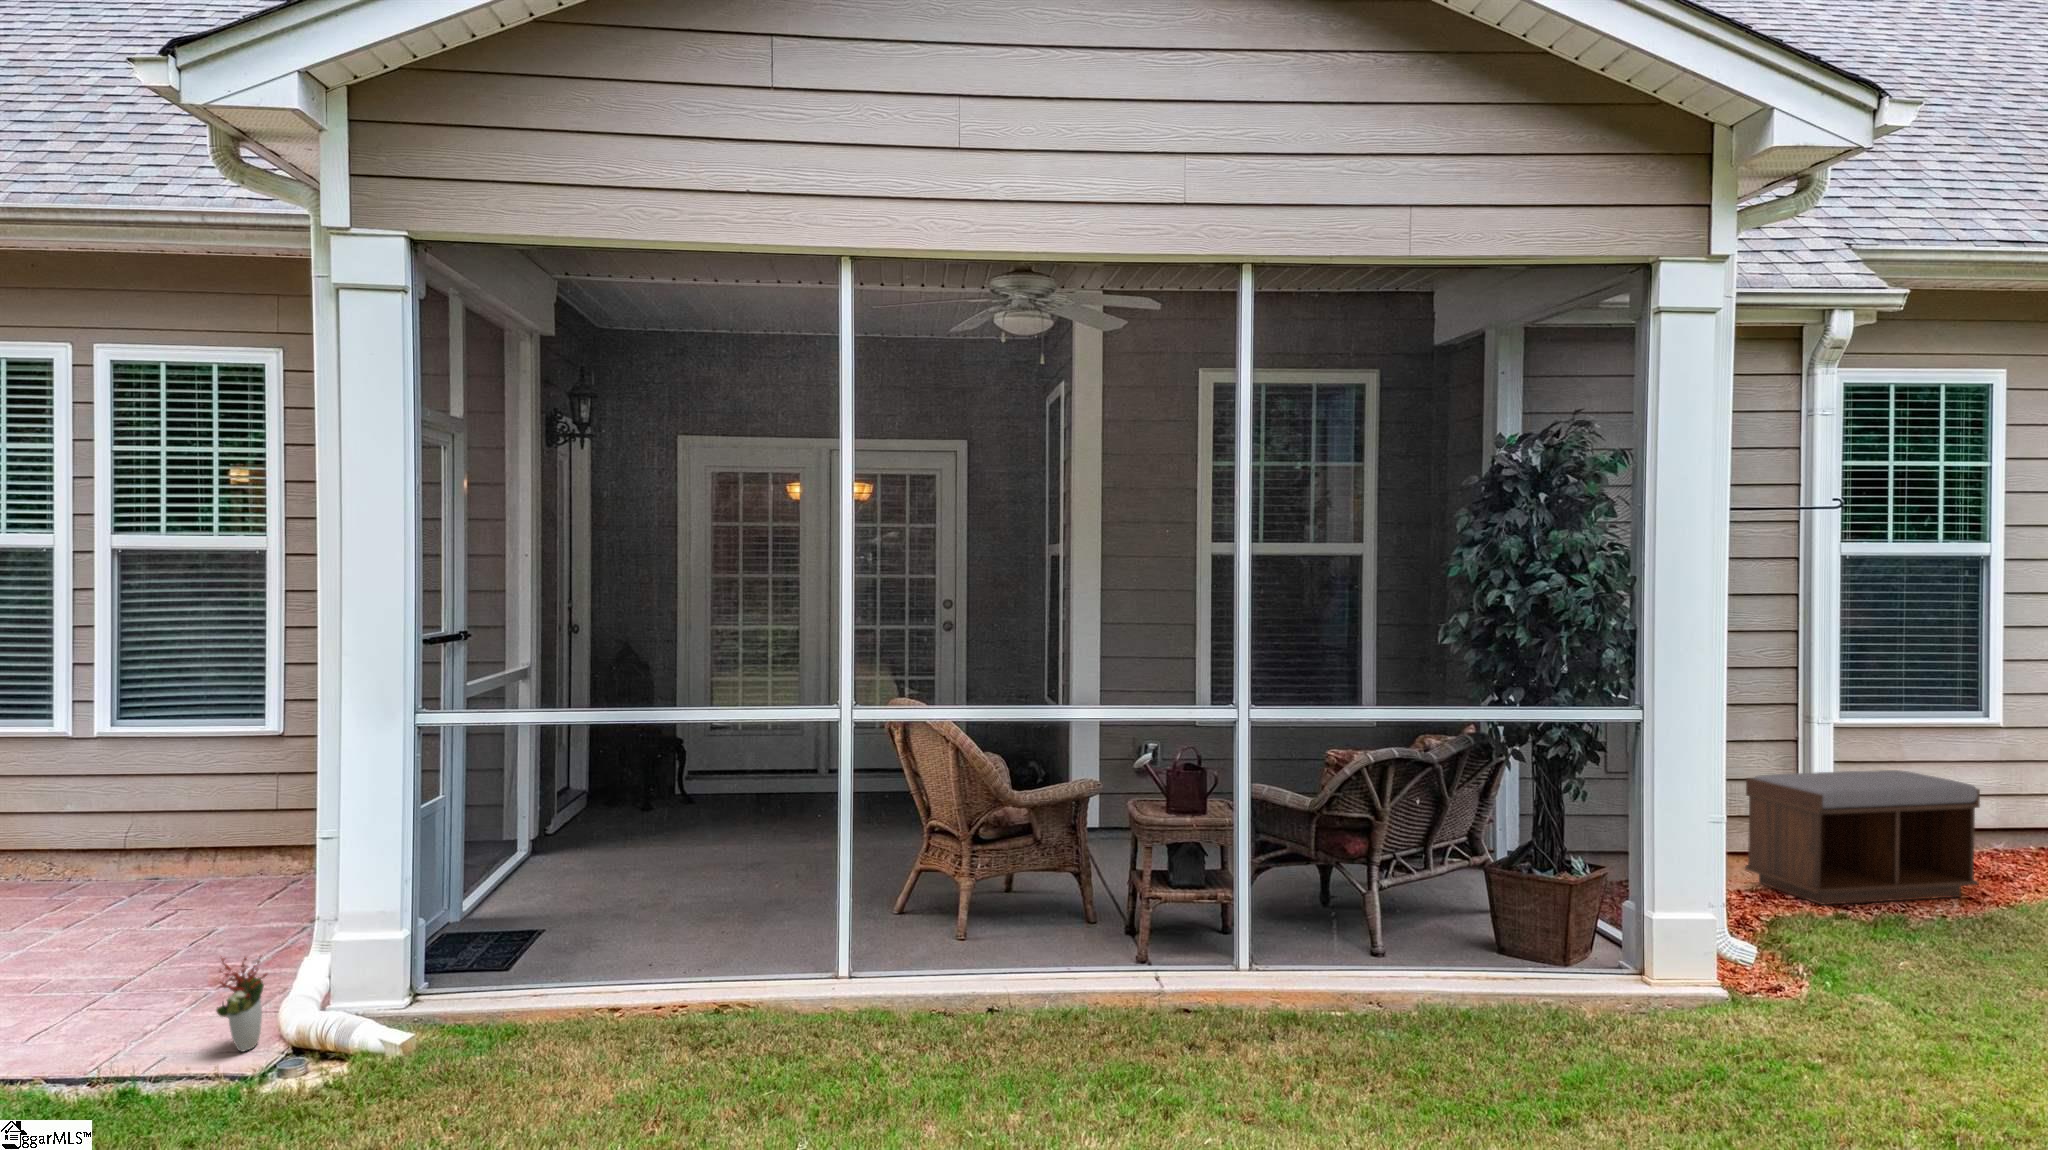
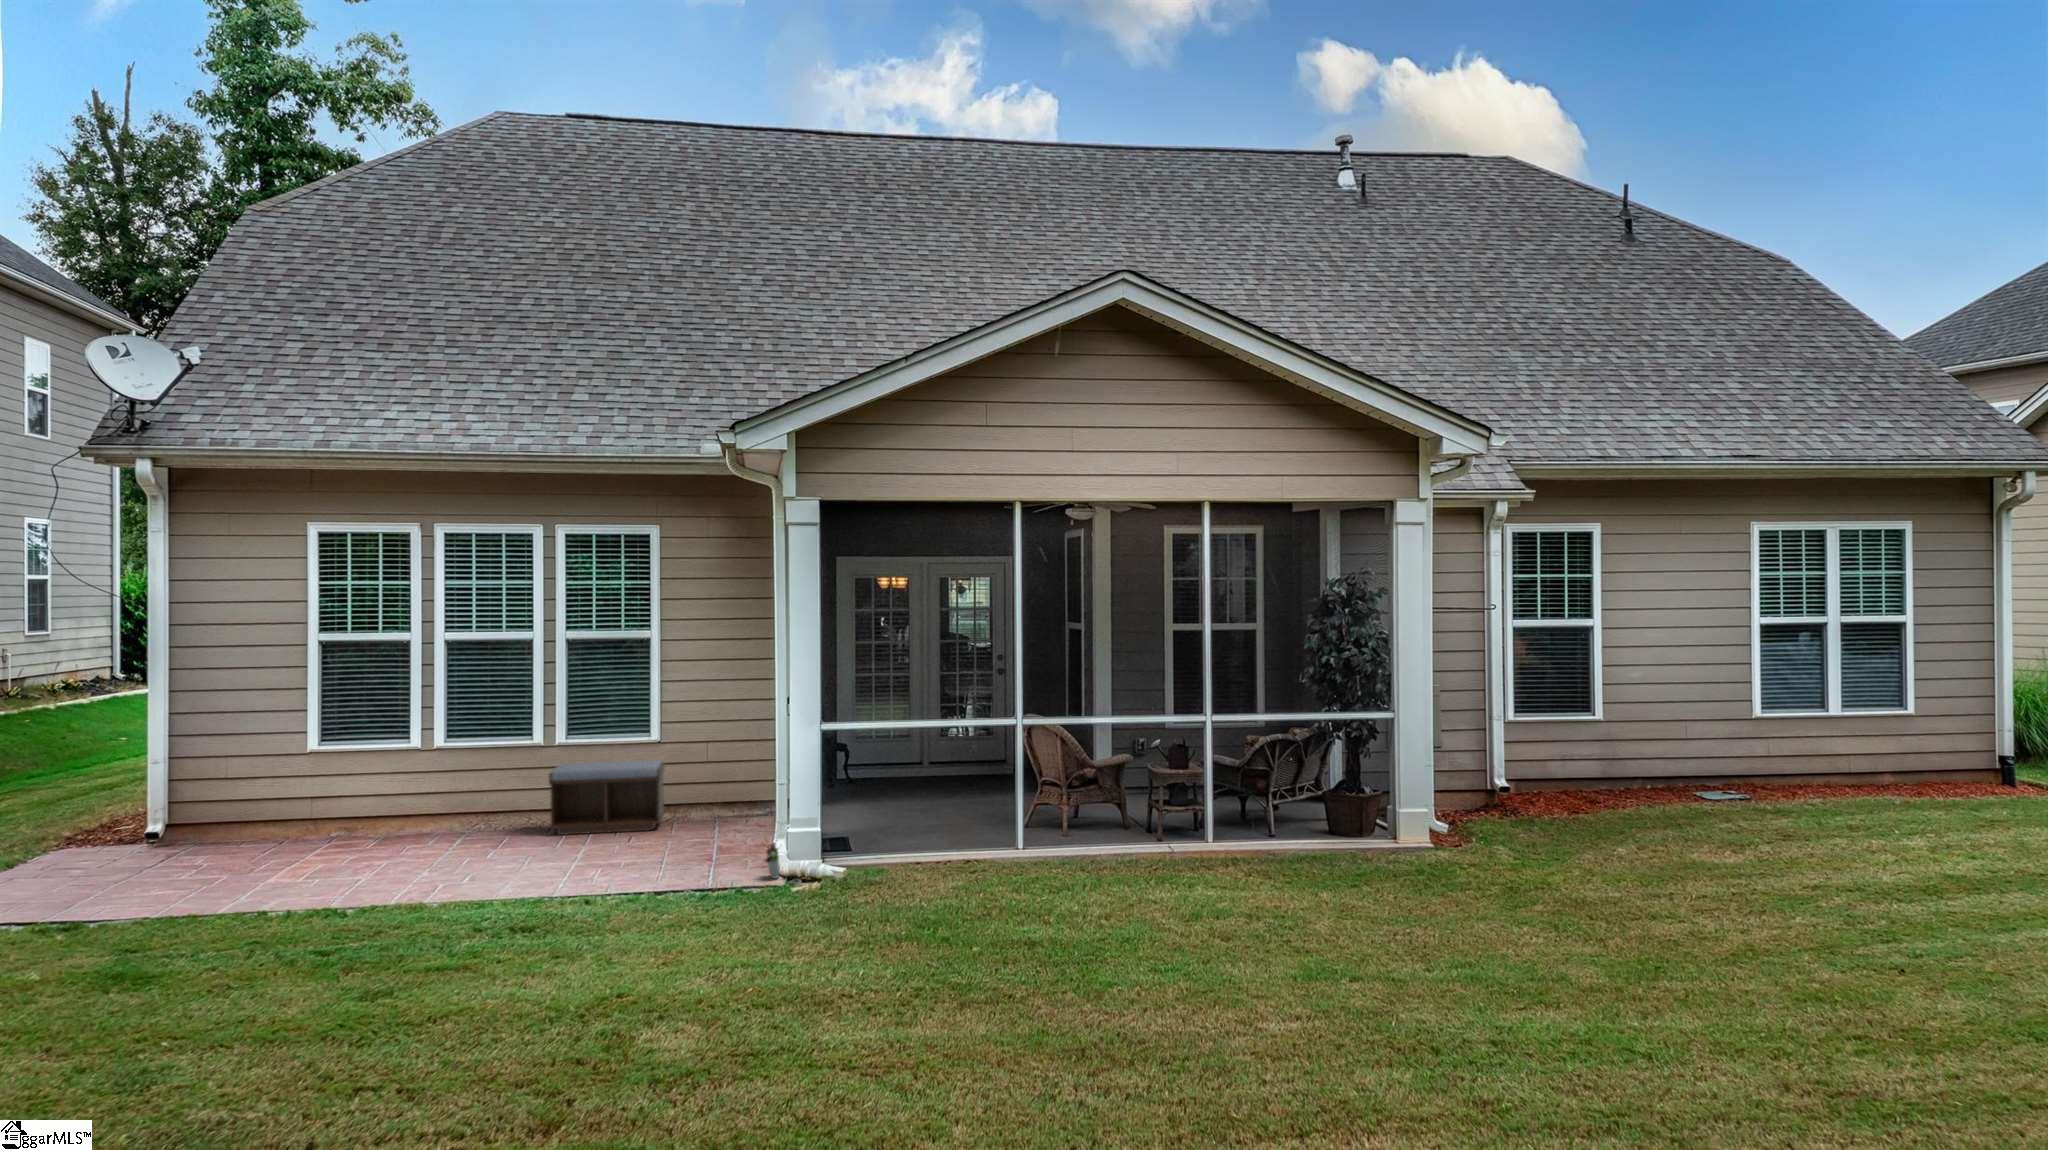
bench: present [1745,770,1980,905] -> present [549,760,665,835]

